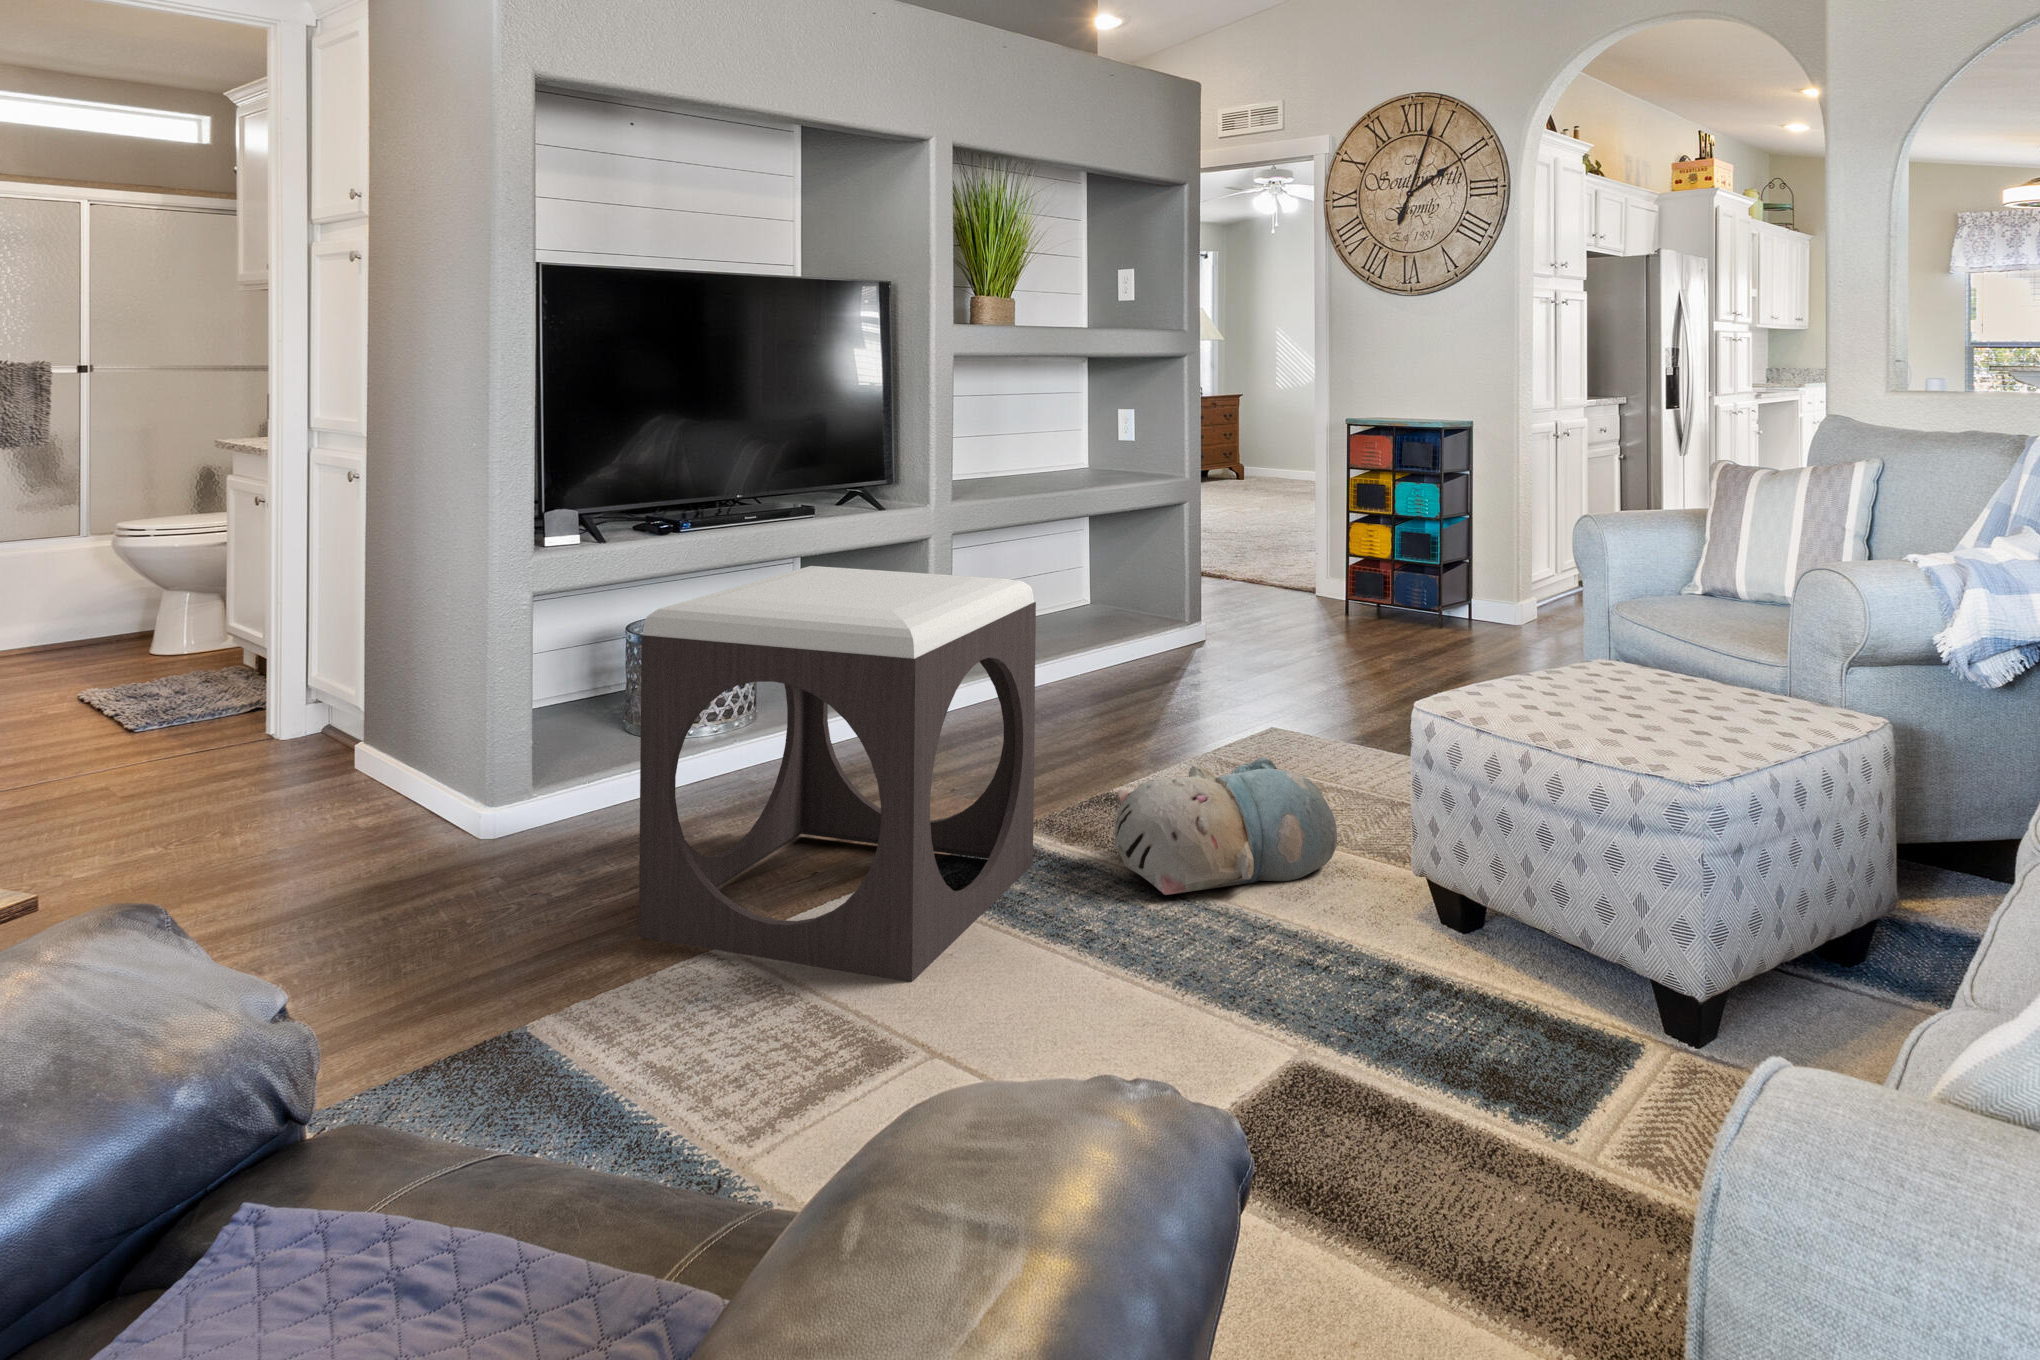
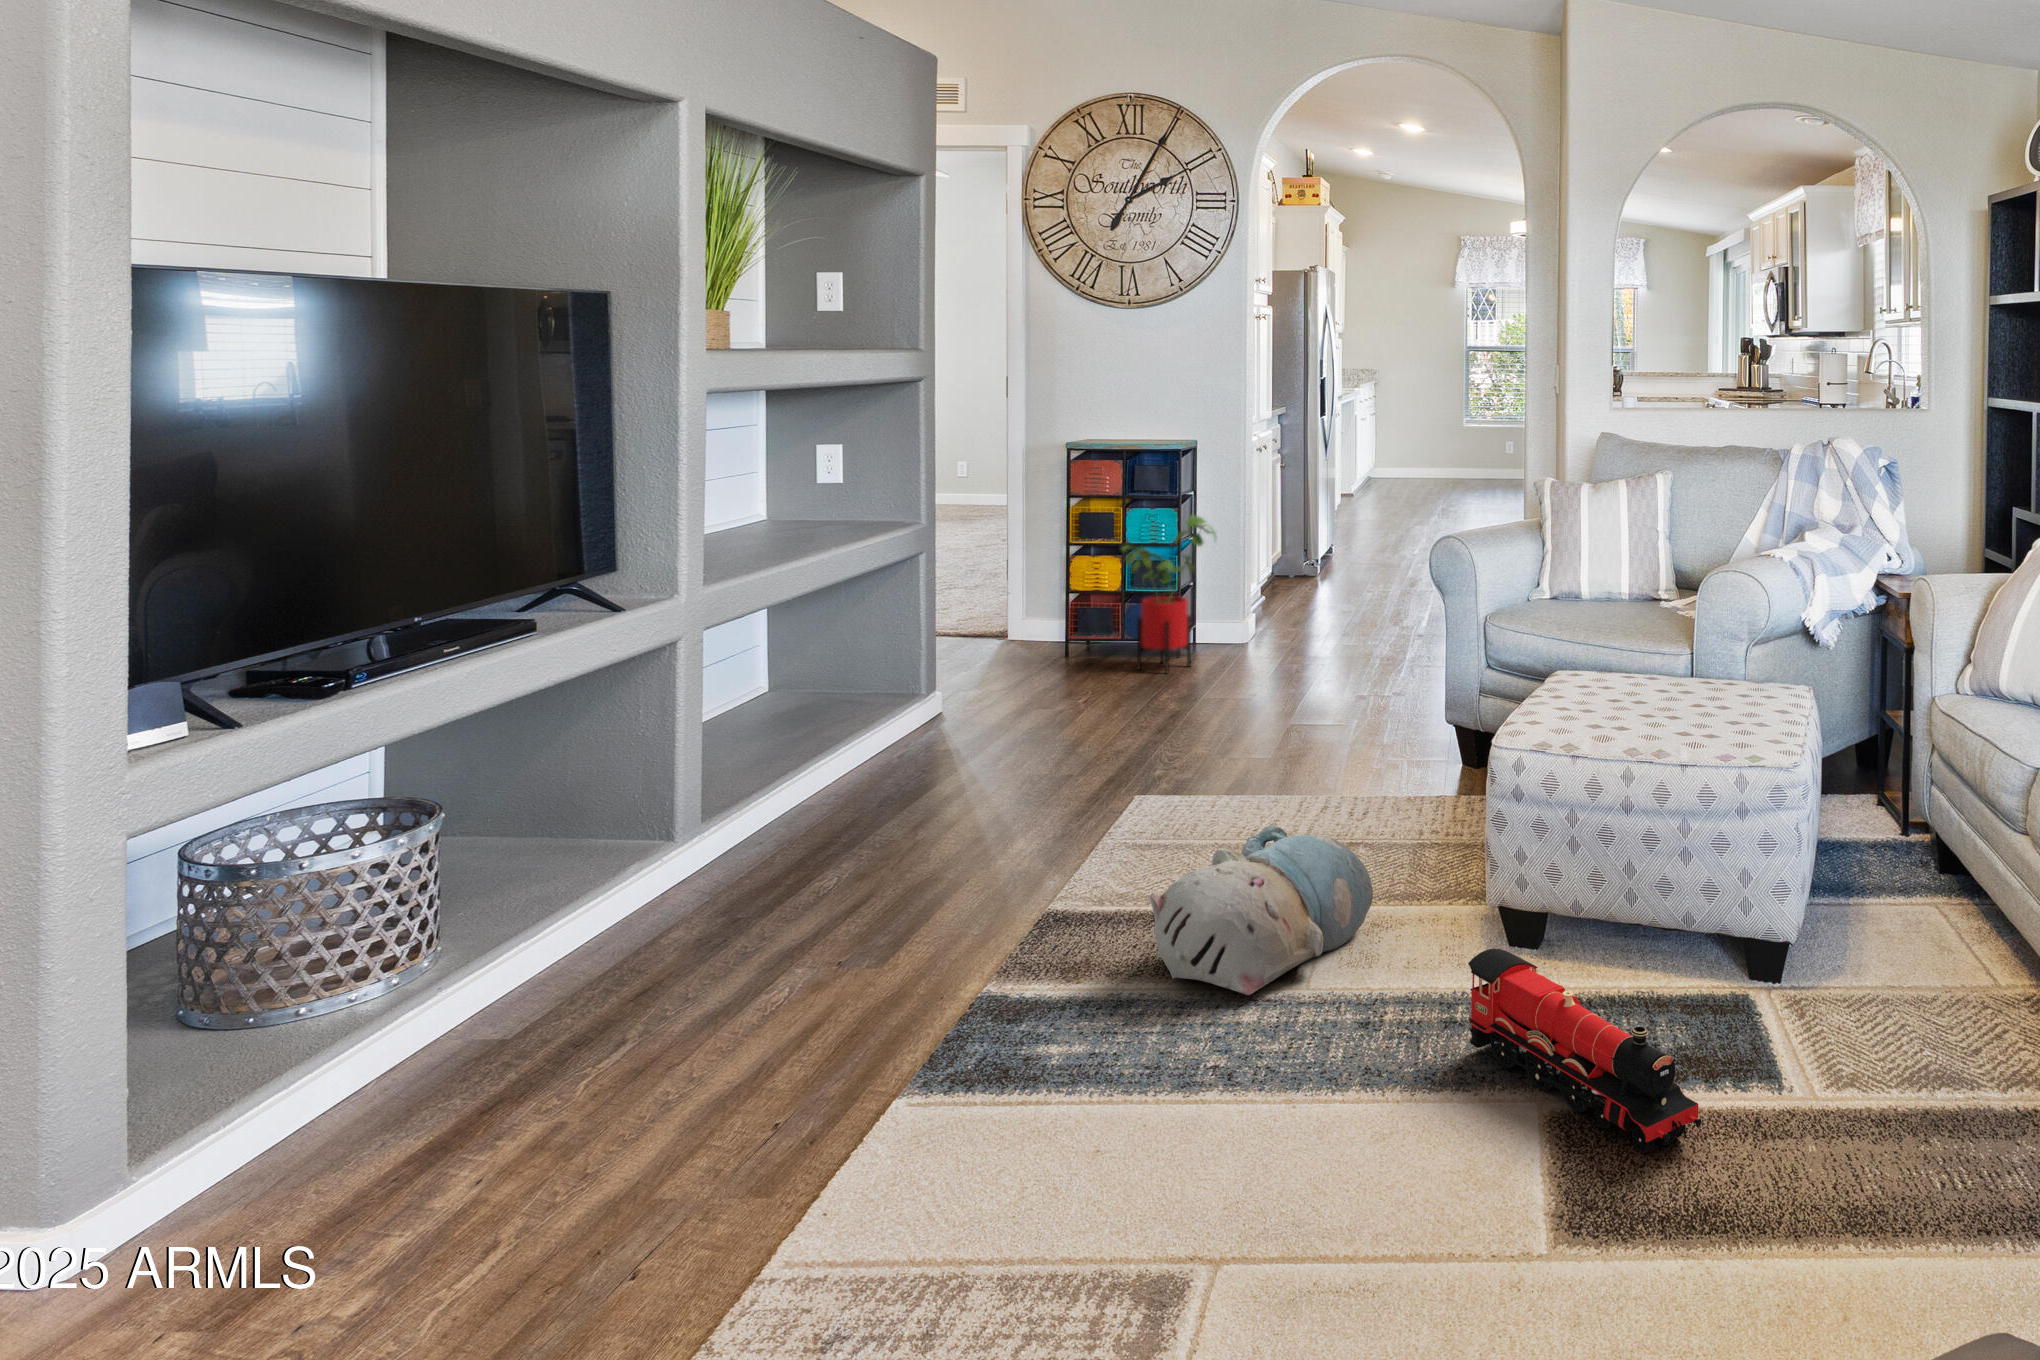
house plant: none [1380,488,1472,636] -> present [1122,515,1216,673]
footstool: present [639,566,1036,982] -> none [638,674,1086,1254]
toy train: none [1294,900,1415,1134] -> present [1468,949,1702,1155]

